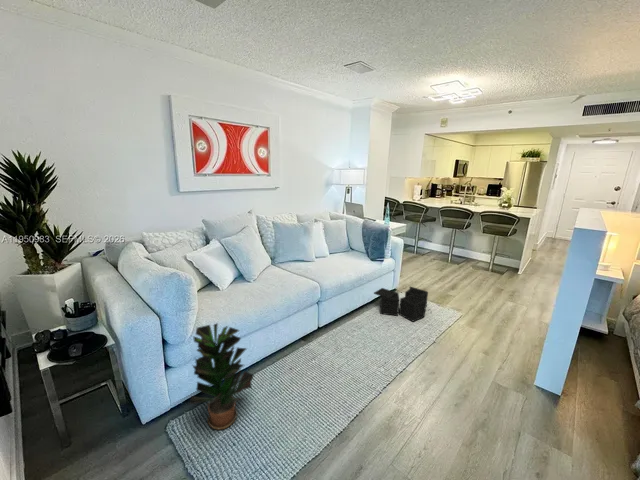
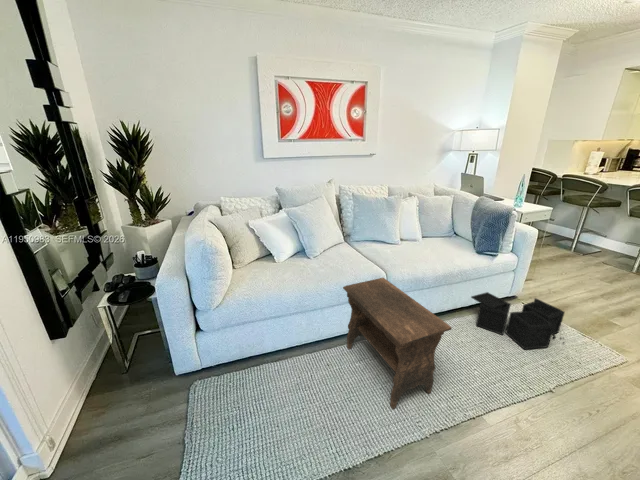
footstool: none [293,287,382,384] -> present [343,278,452,409]
potted plant: present [190,324,253,430] -> none [197,299,273,407]

